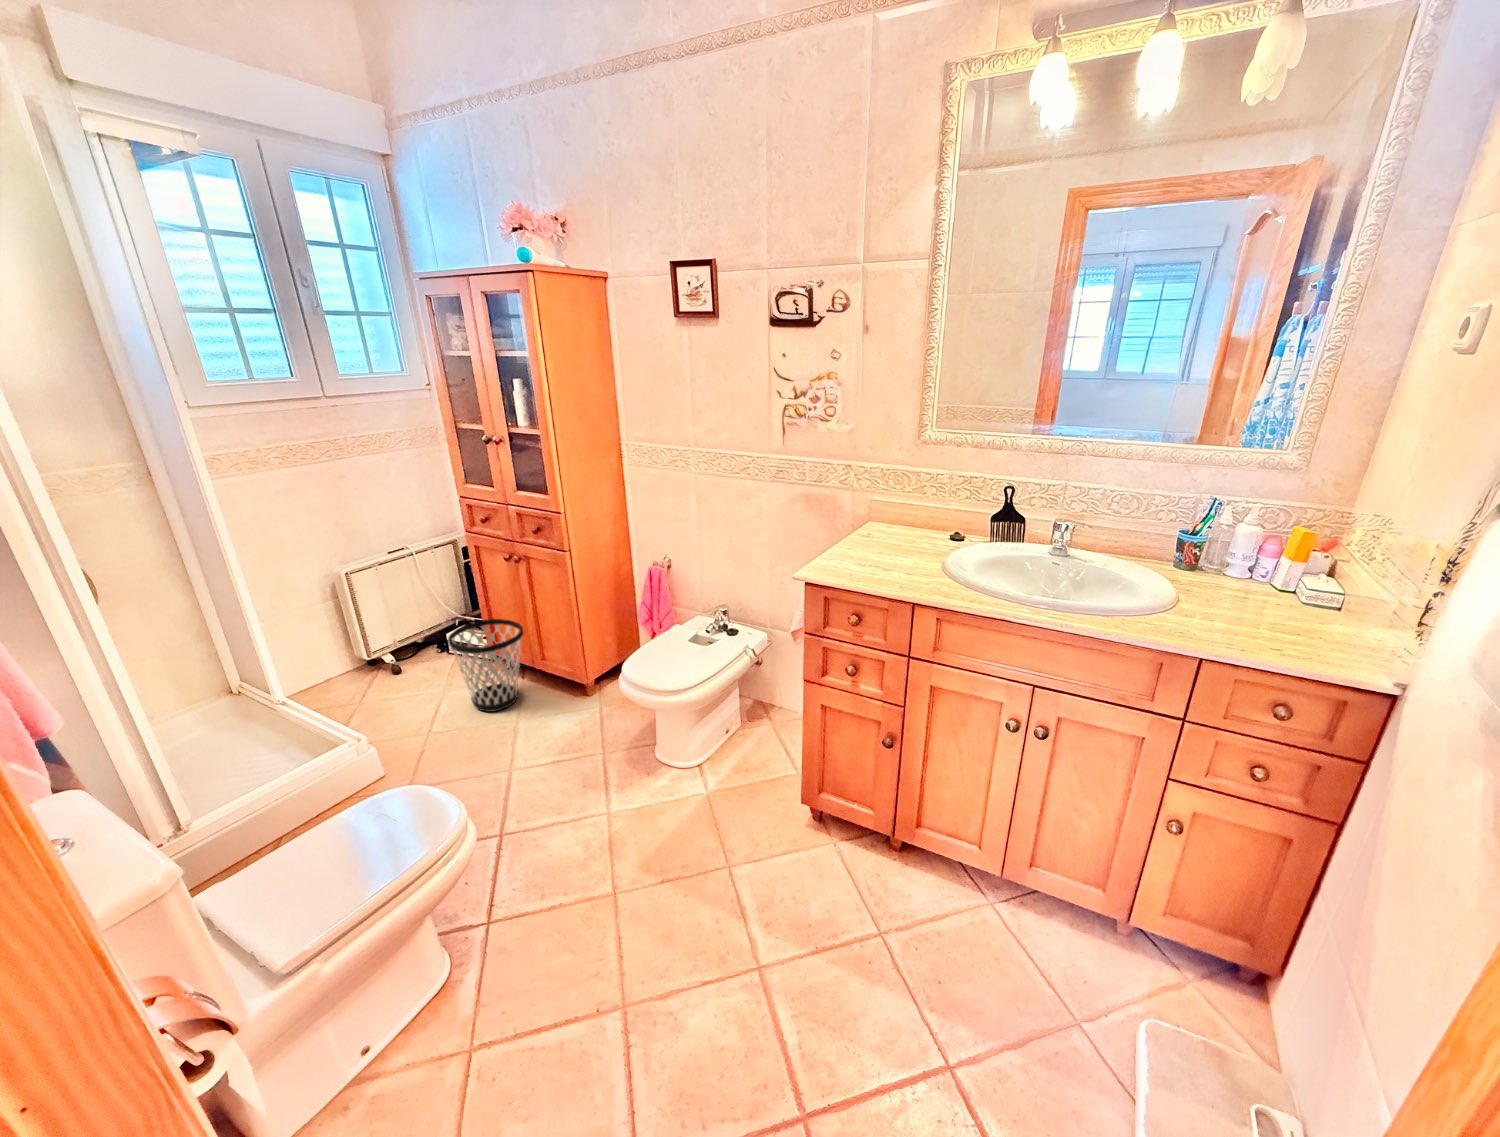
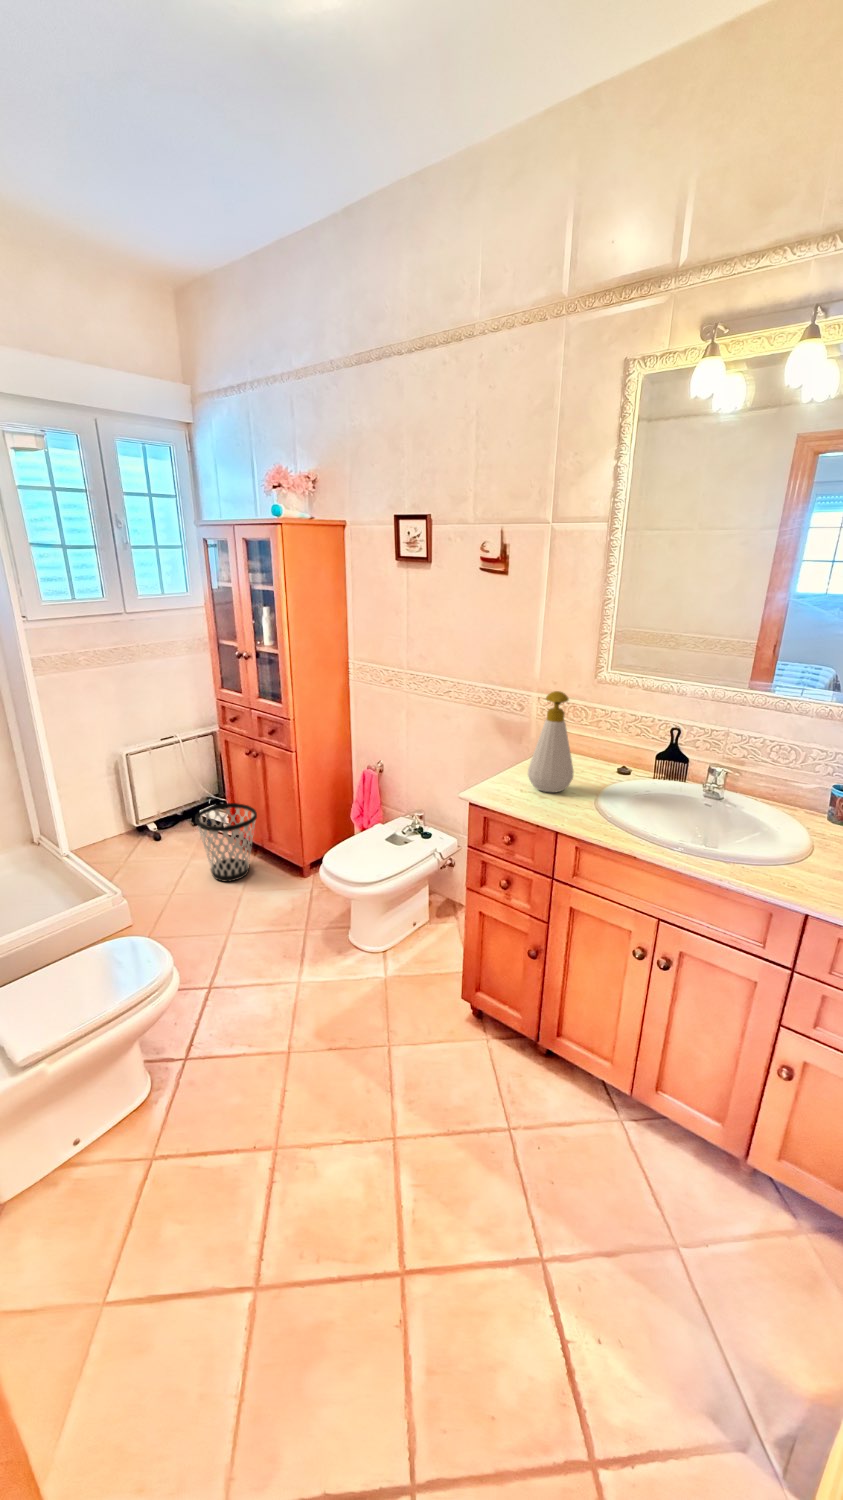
soap bottle: none [864,451,915,565] -> present [528,691,573,792]

